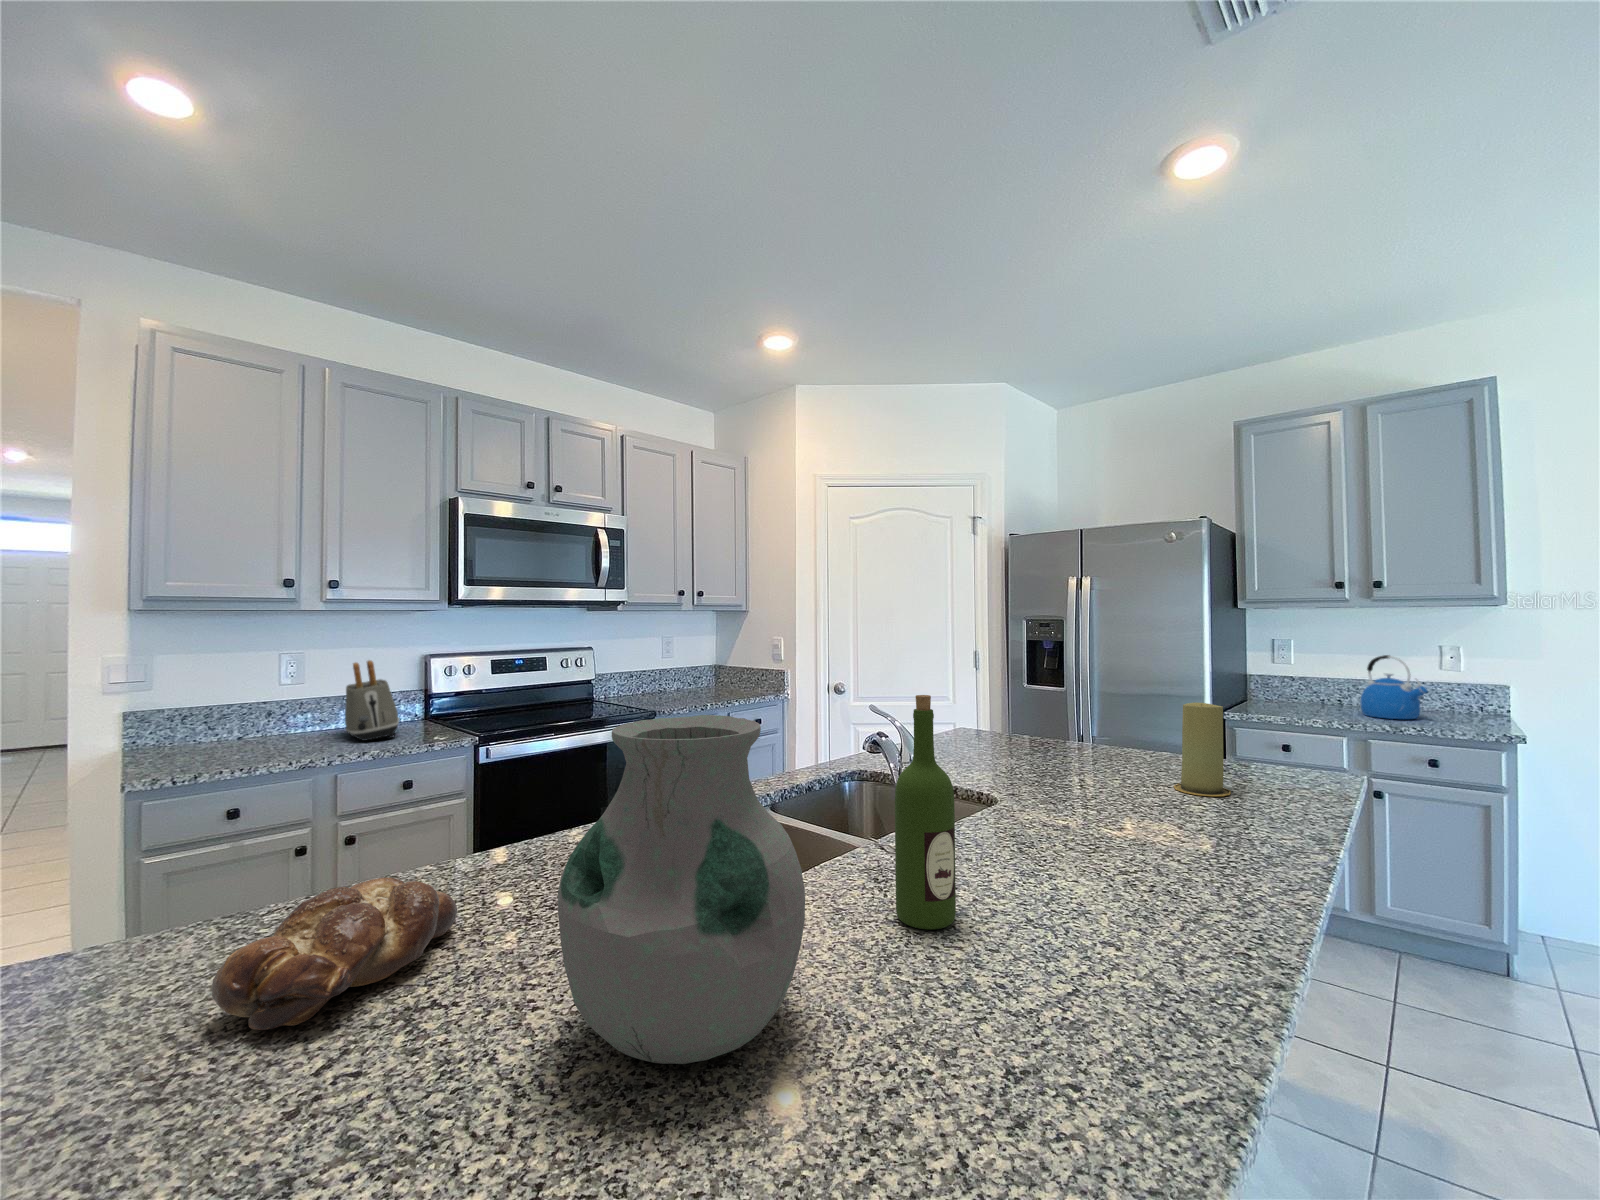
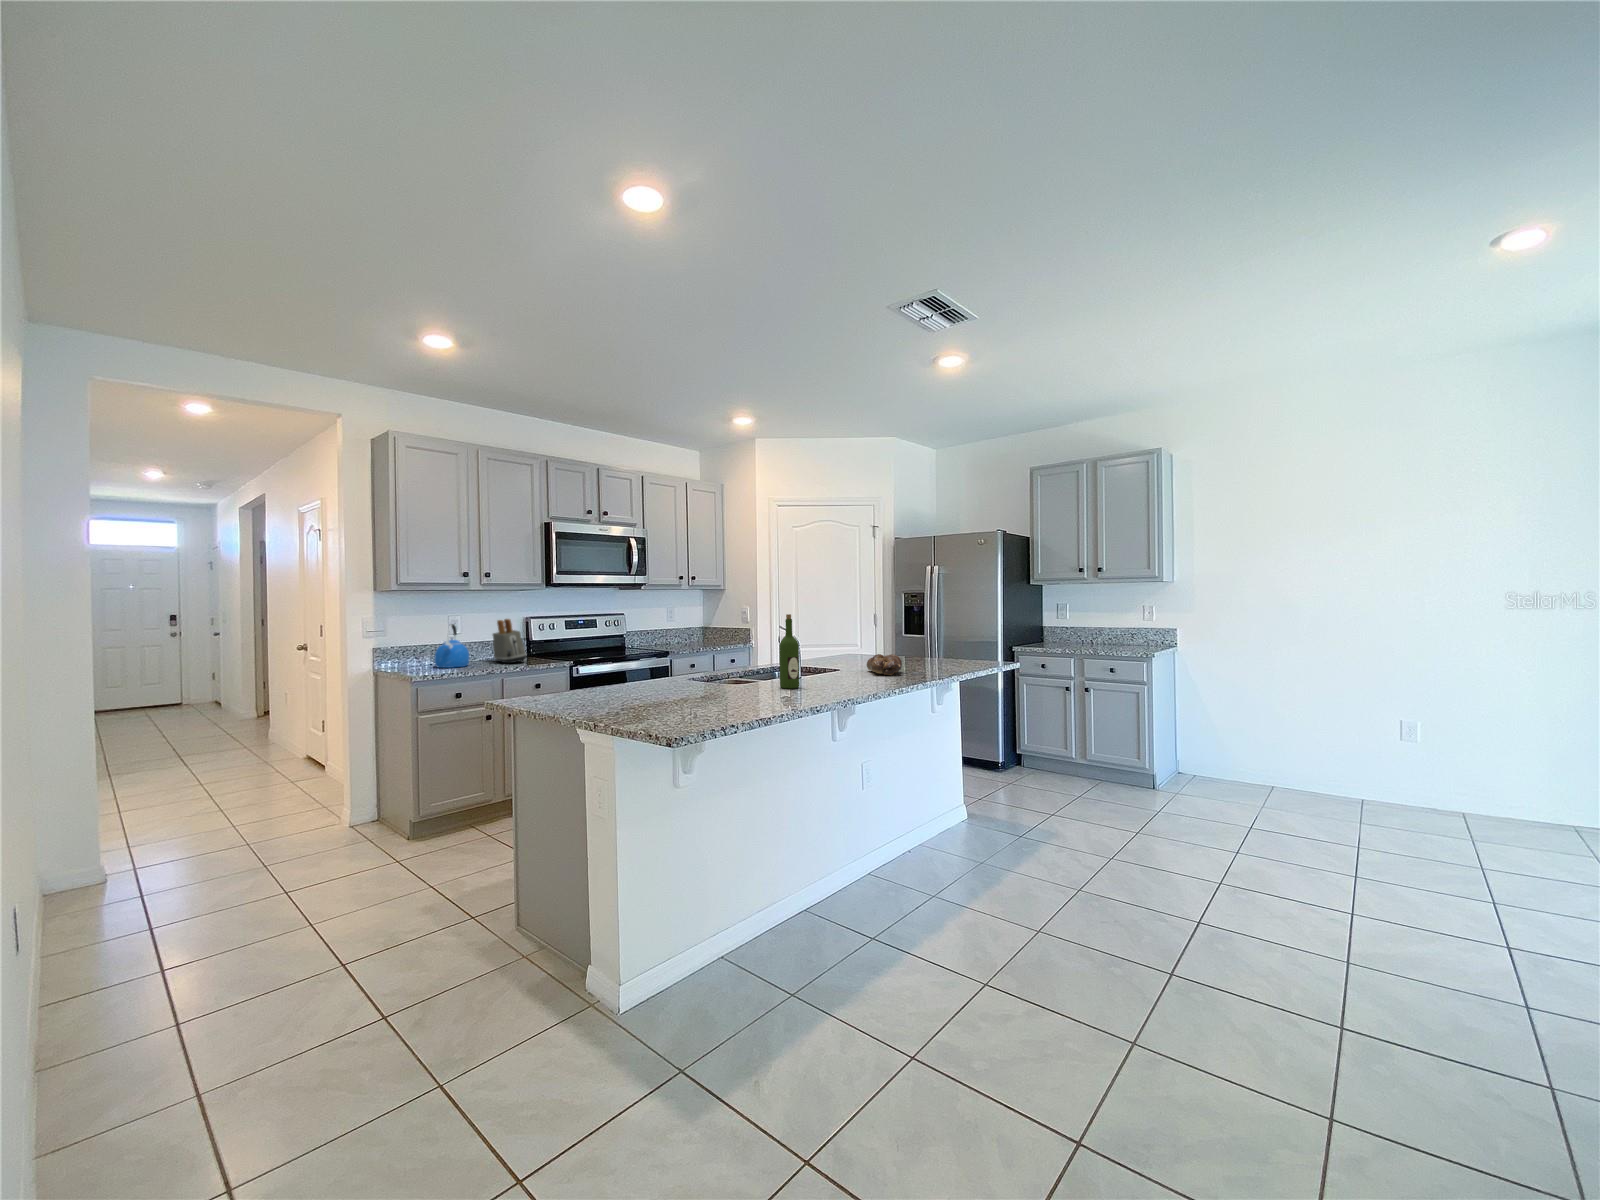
kettle: present [1361,655,1427,719] -> present [434,624,469,668]
candle: present [1174,702,1231,796] -> none [924,629,947,669]
vase: present [558,715,805,1064] -> none [683,617,747,699]
bread loaf: present [212,878,457,1030] -> present [867,654,902,675]

